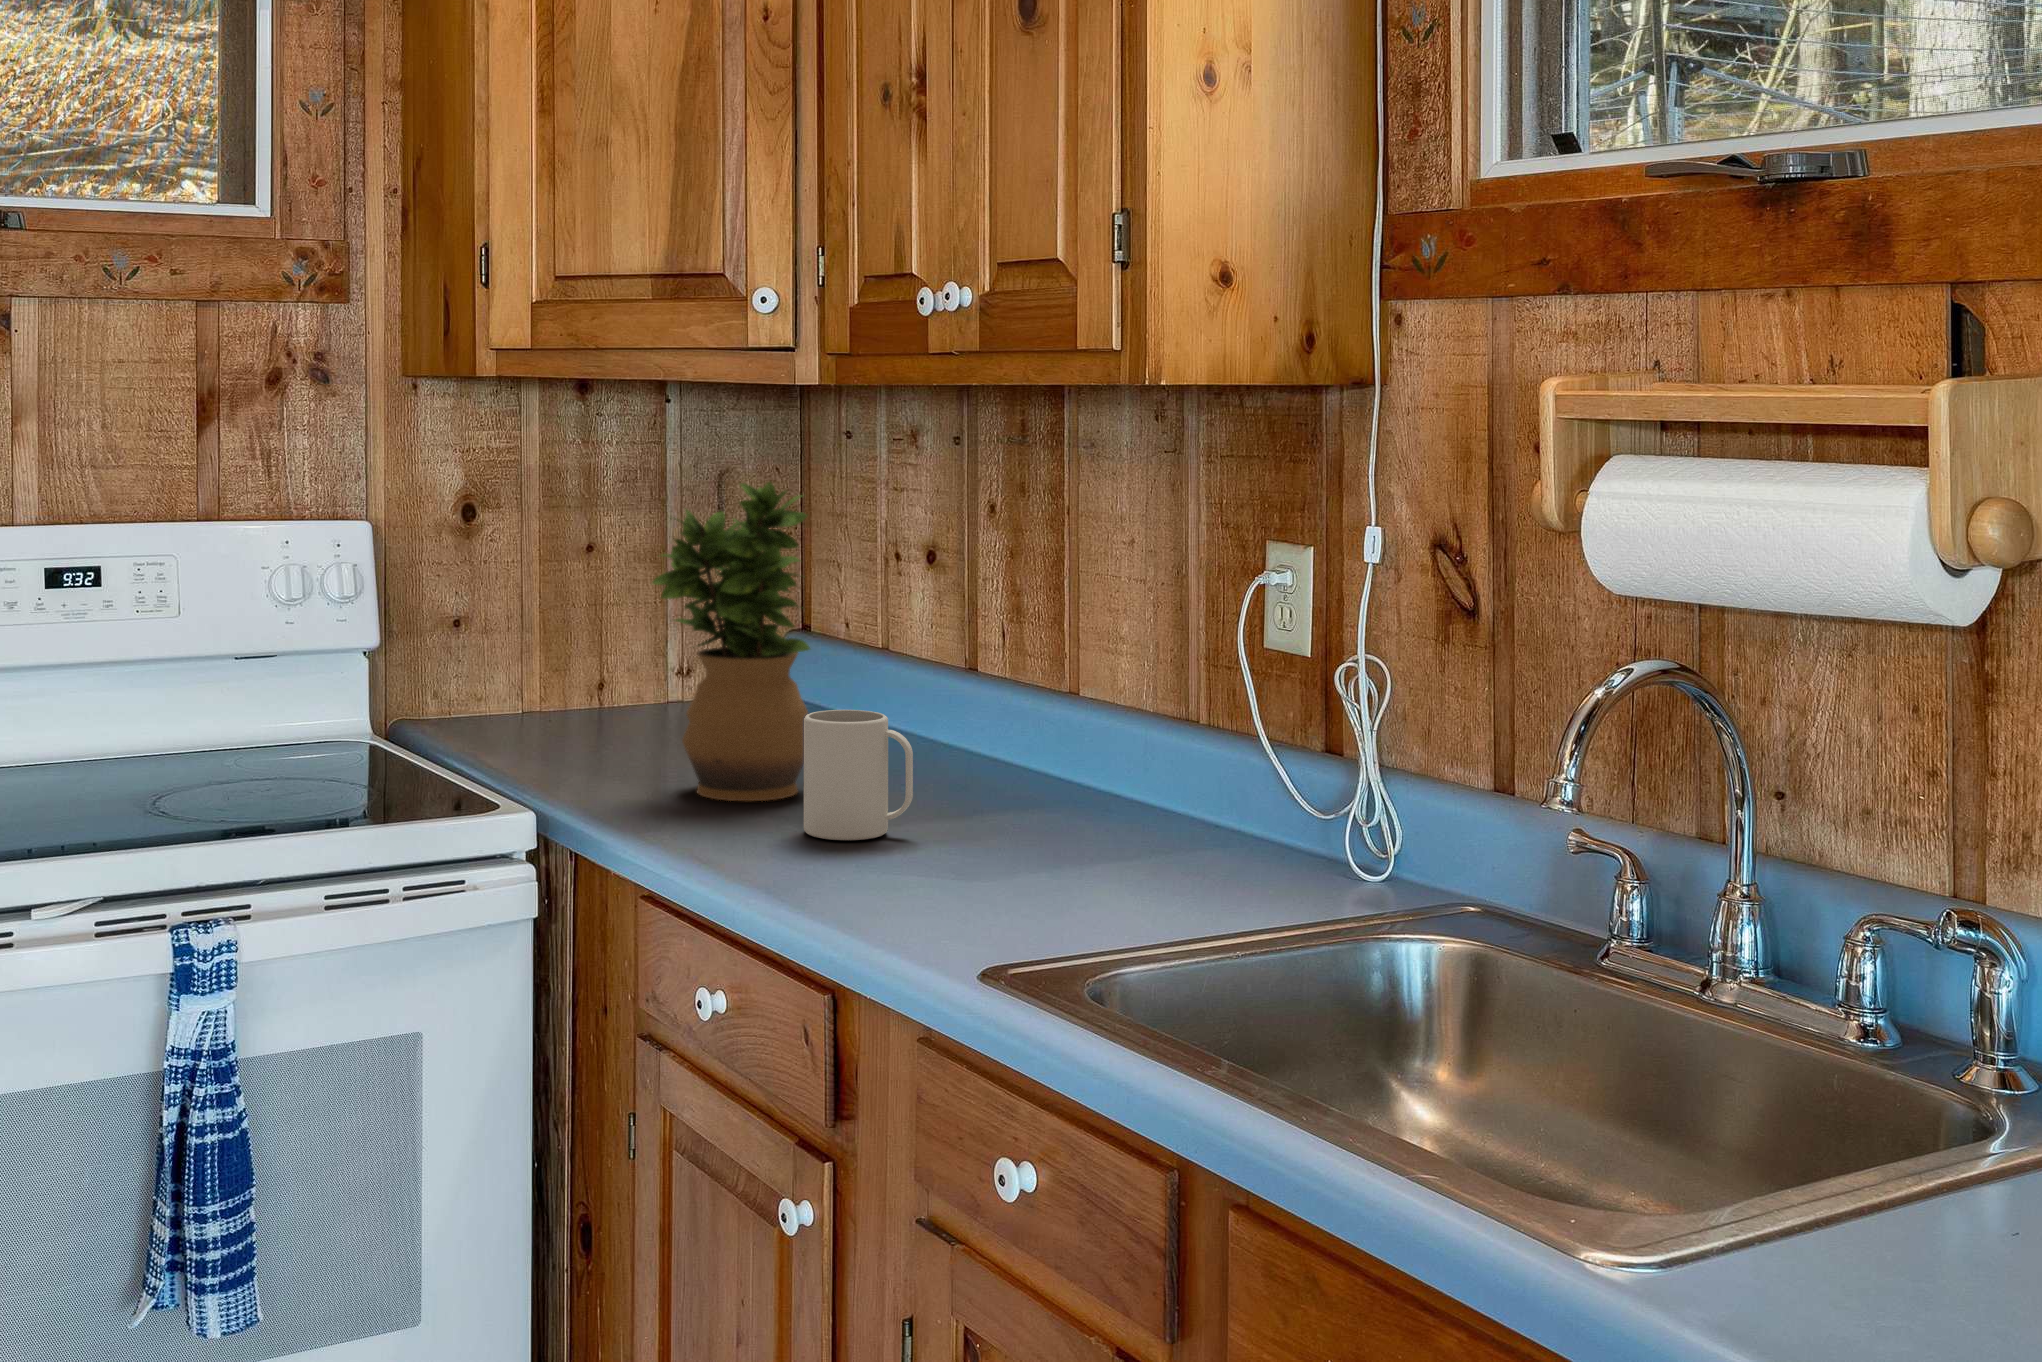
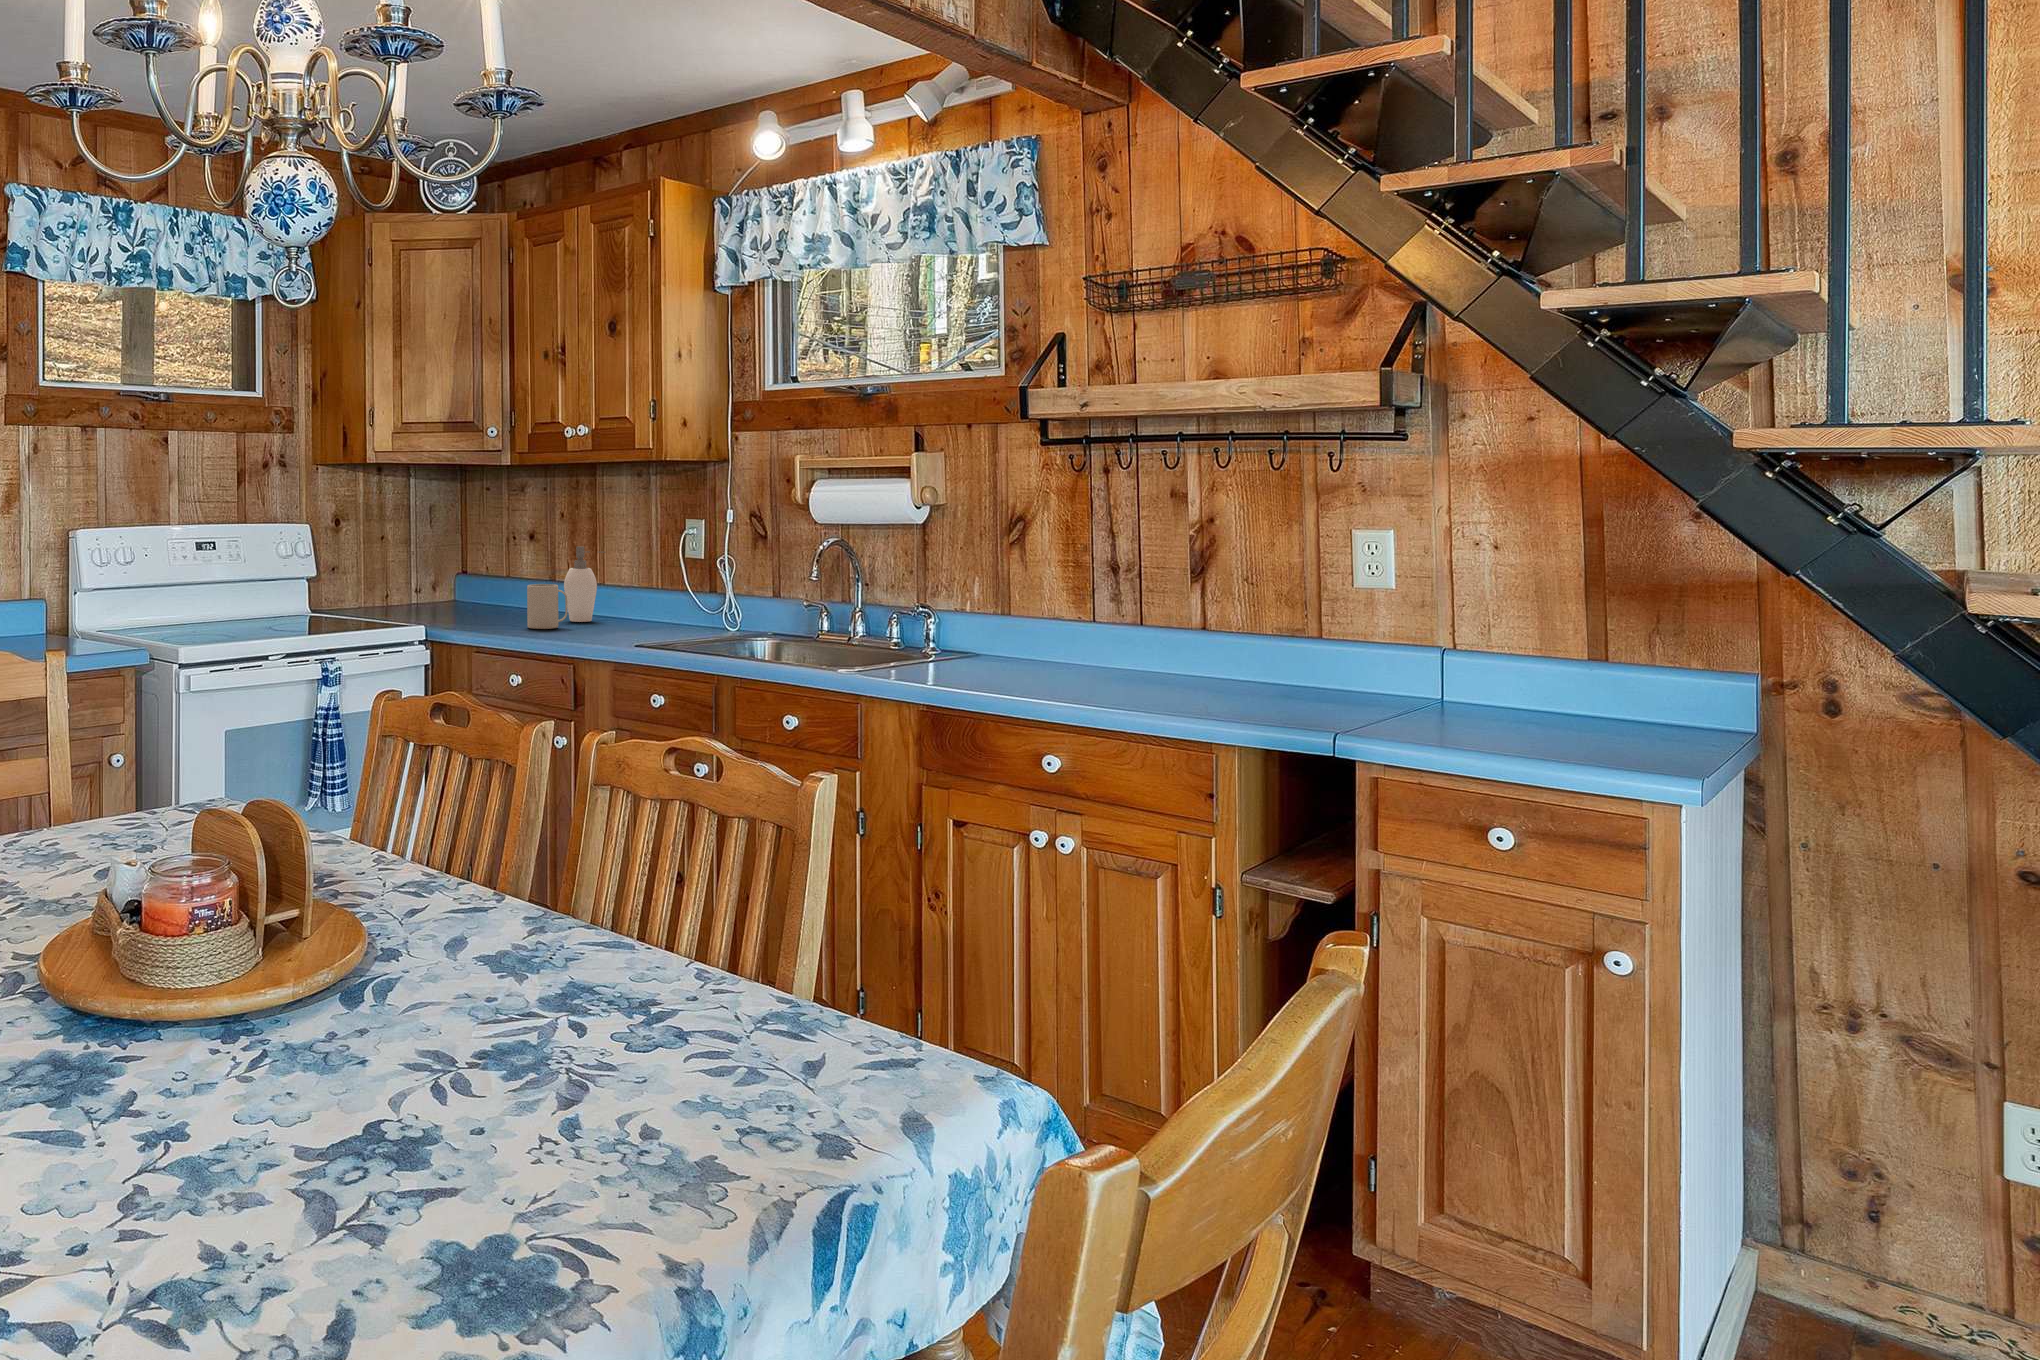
potted plant: present [652,482,810,801] -> none [453,503,517,623]
soap dispenser: none [943,601,1049,805] -> present [564,547,605,622]

